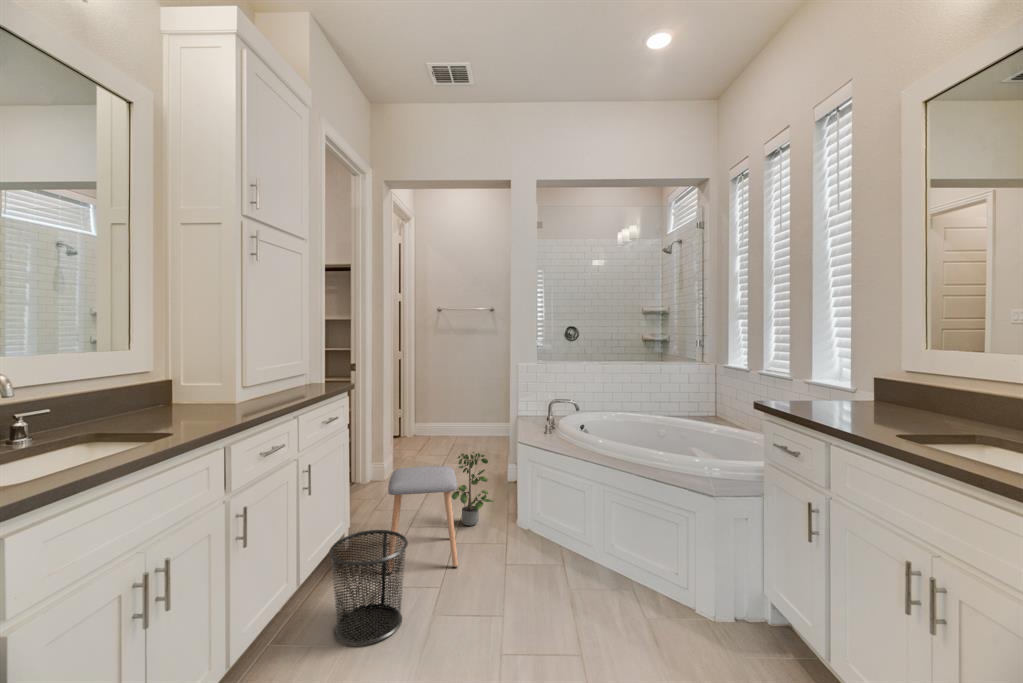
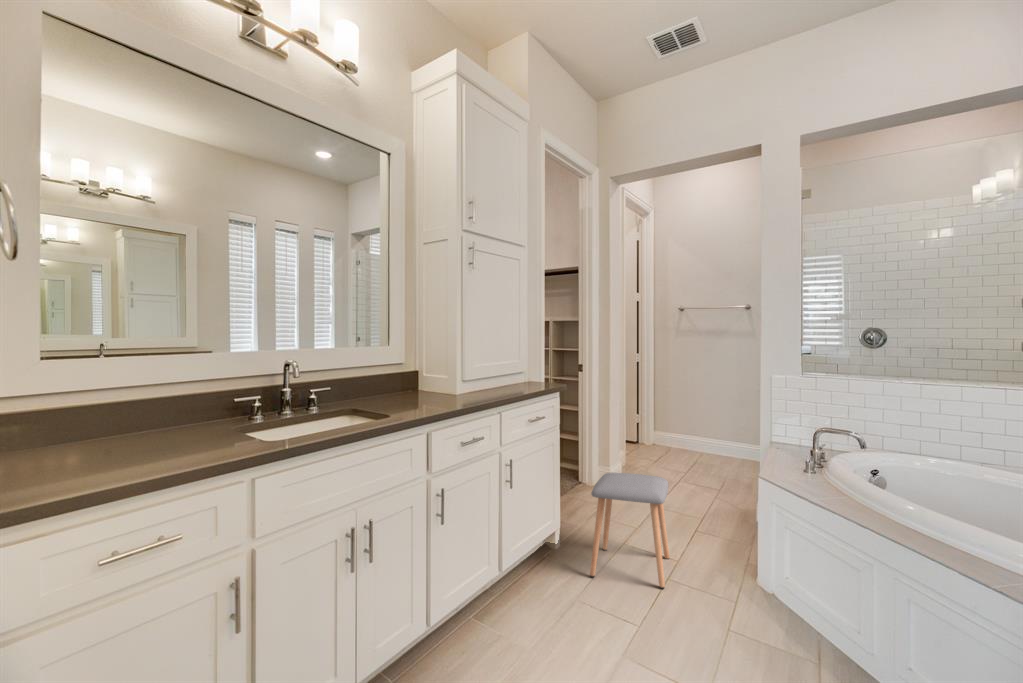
potted plant: present [452,452,493,526] -> none [671,464,720,549]
waste bin: present [329,530,408,645] -> none [523,527,598,637]

